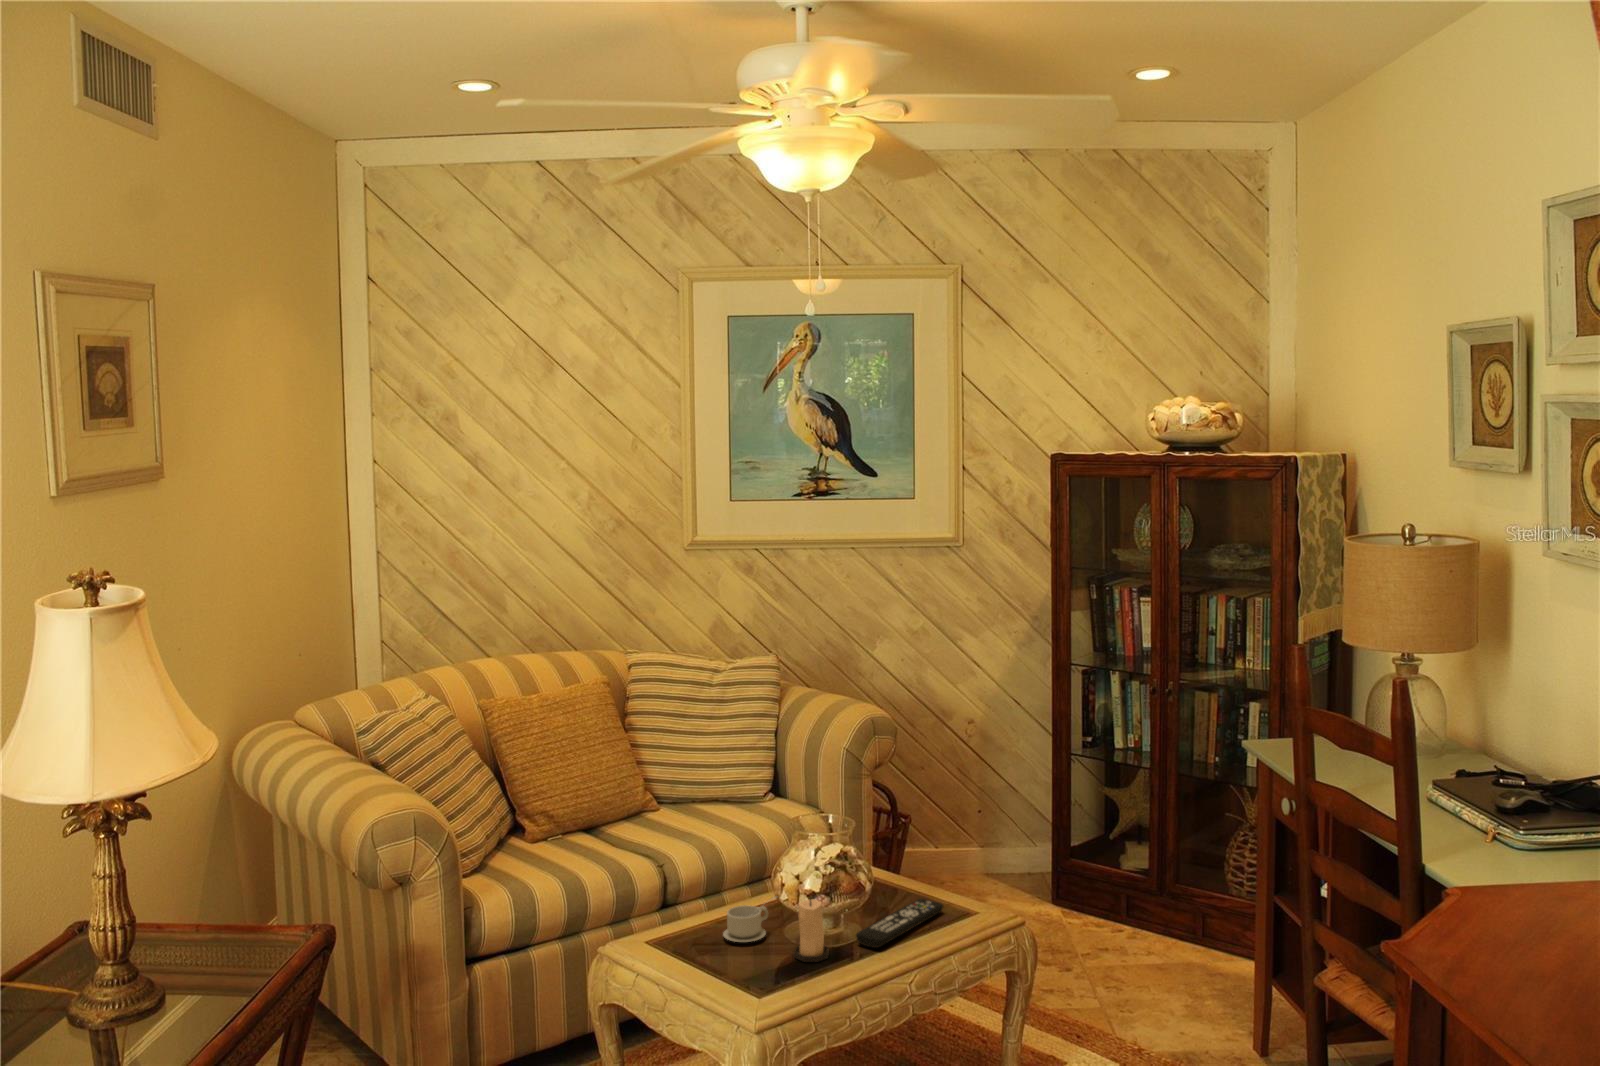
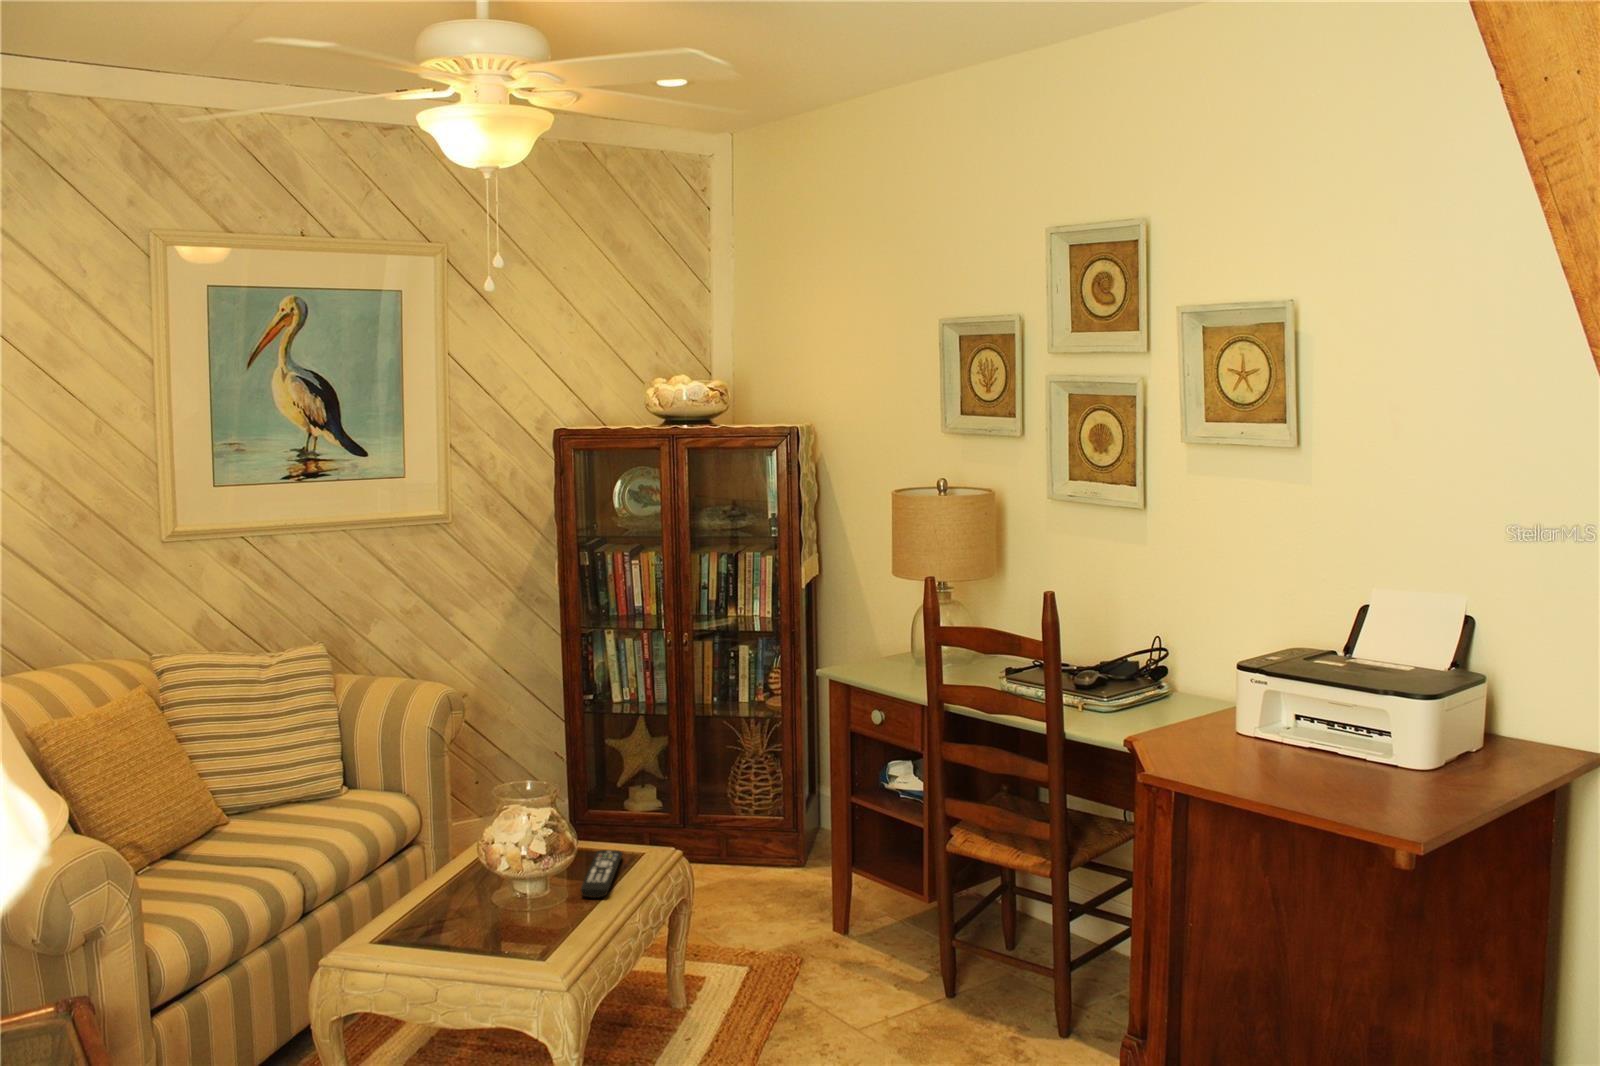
teacup: present [723,896,776,942] -> none [456,871,502,920]
candle: present [794,899,829,962] -> none [537,864,571,922]

